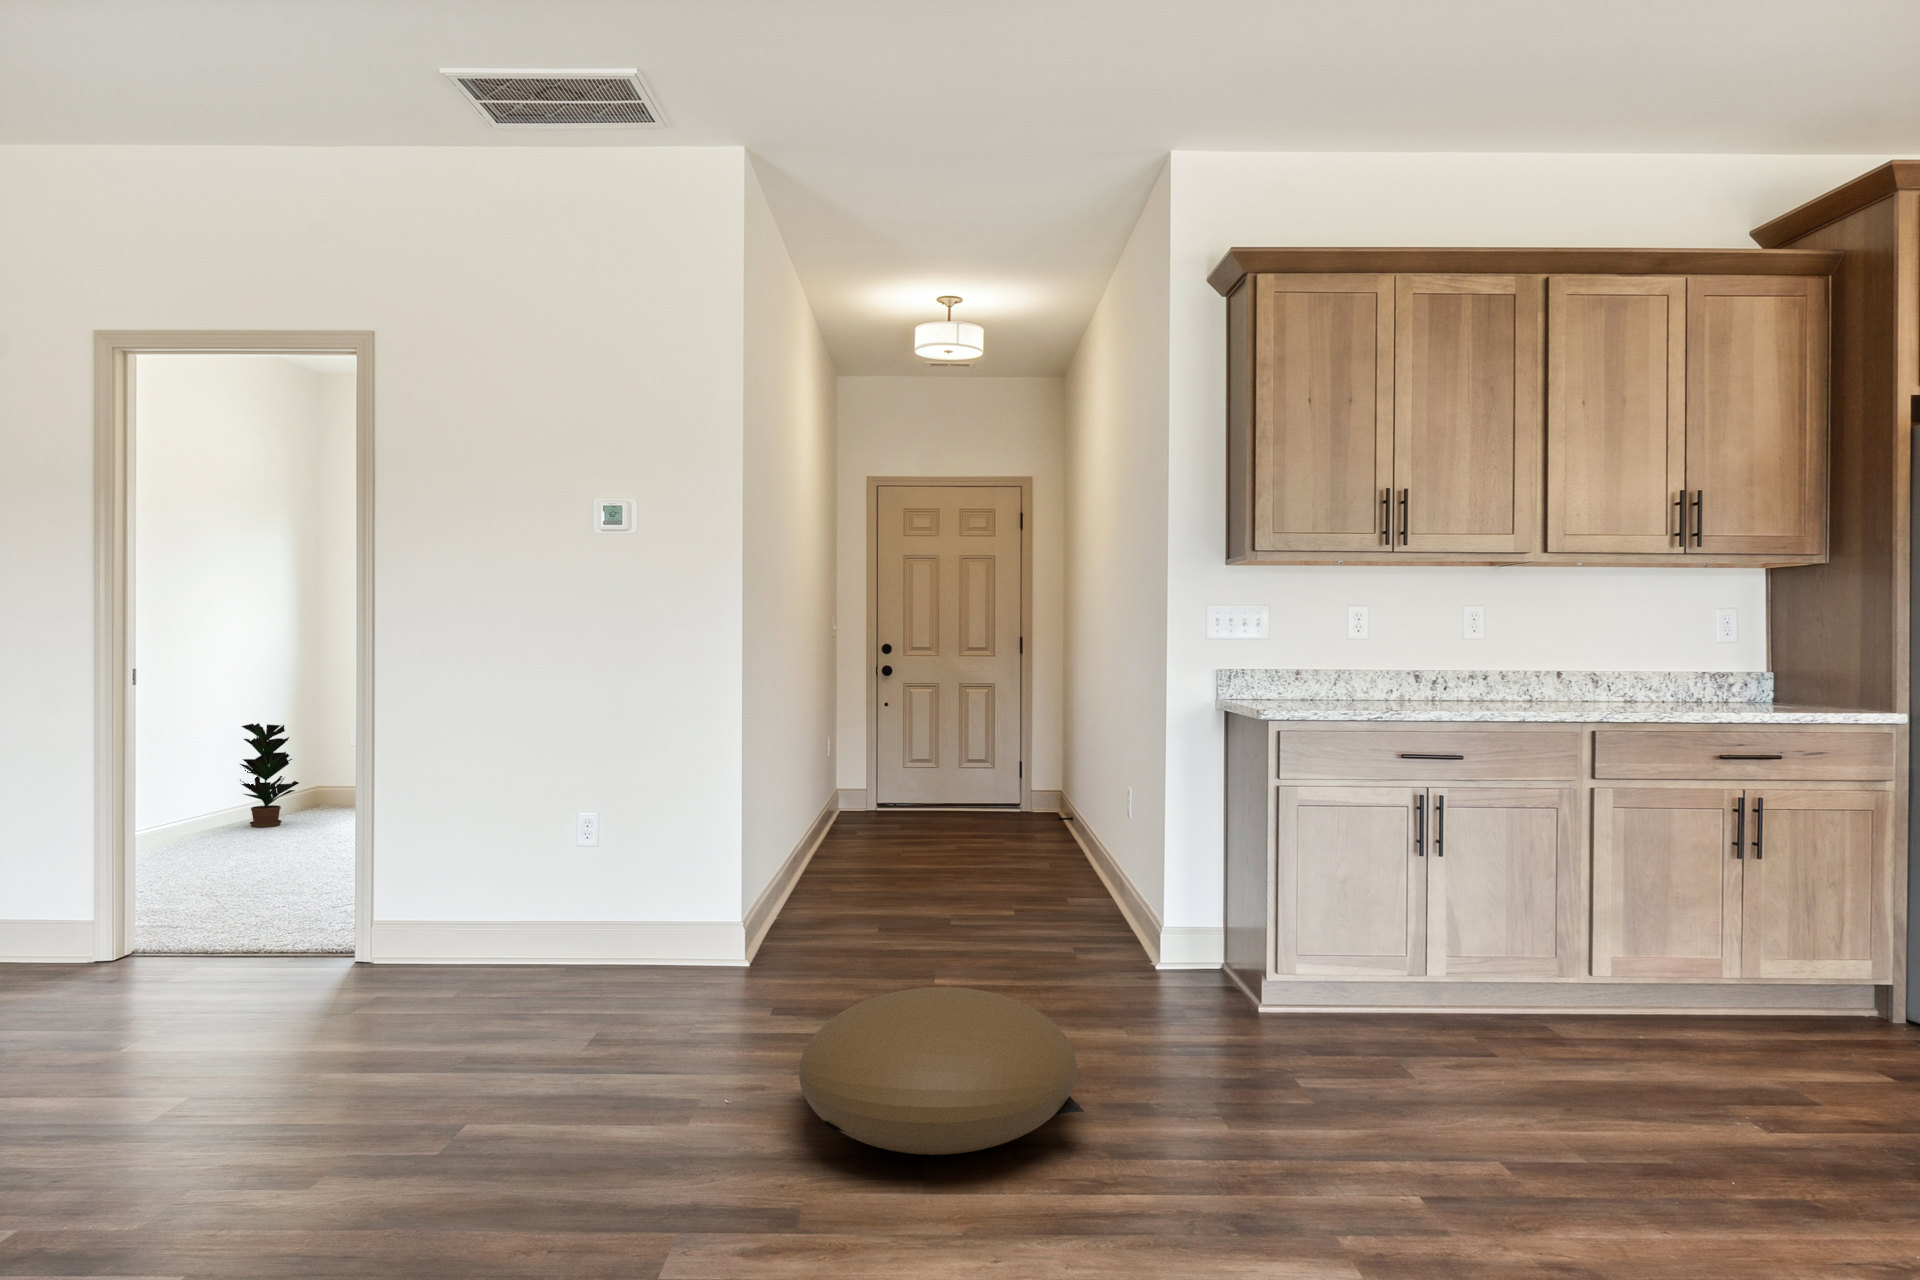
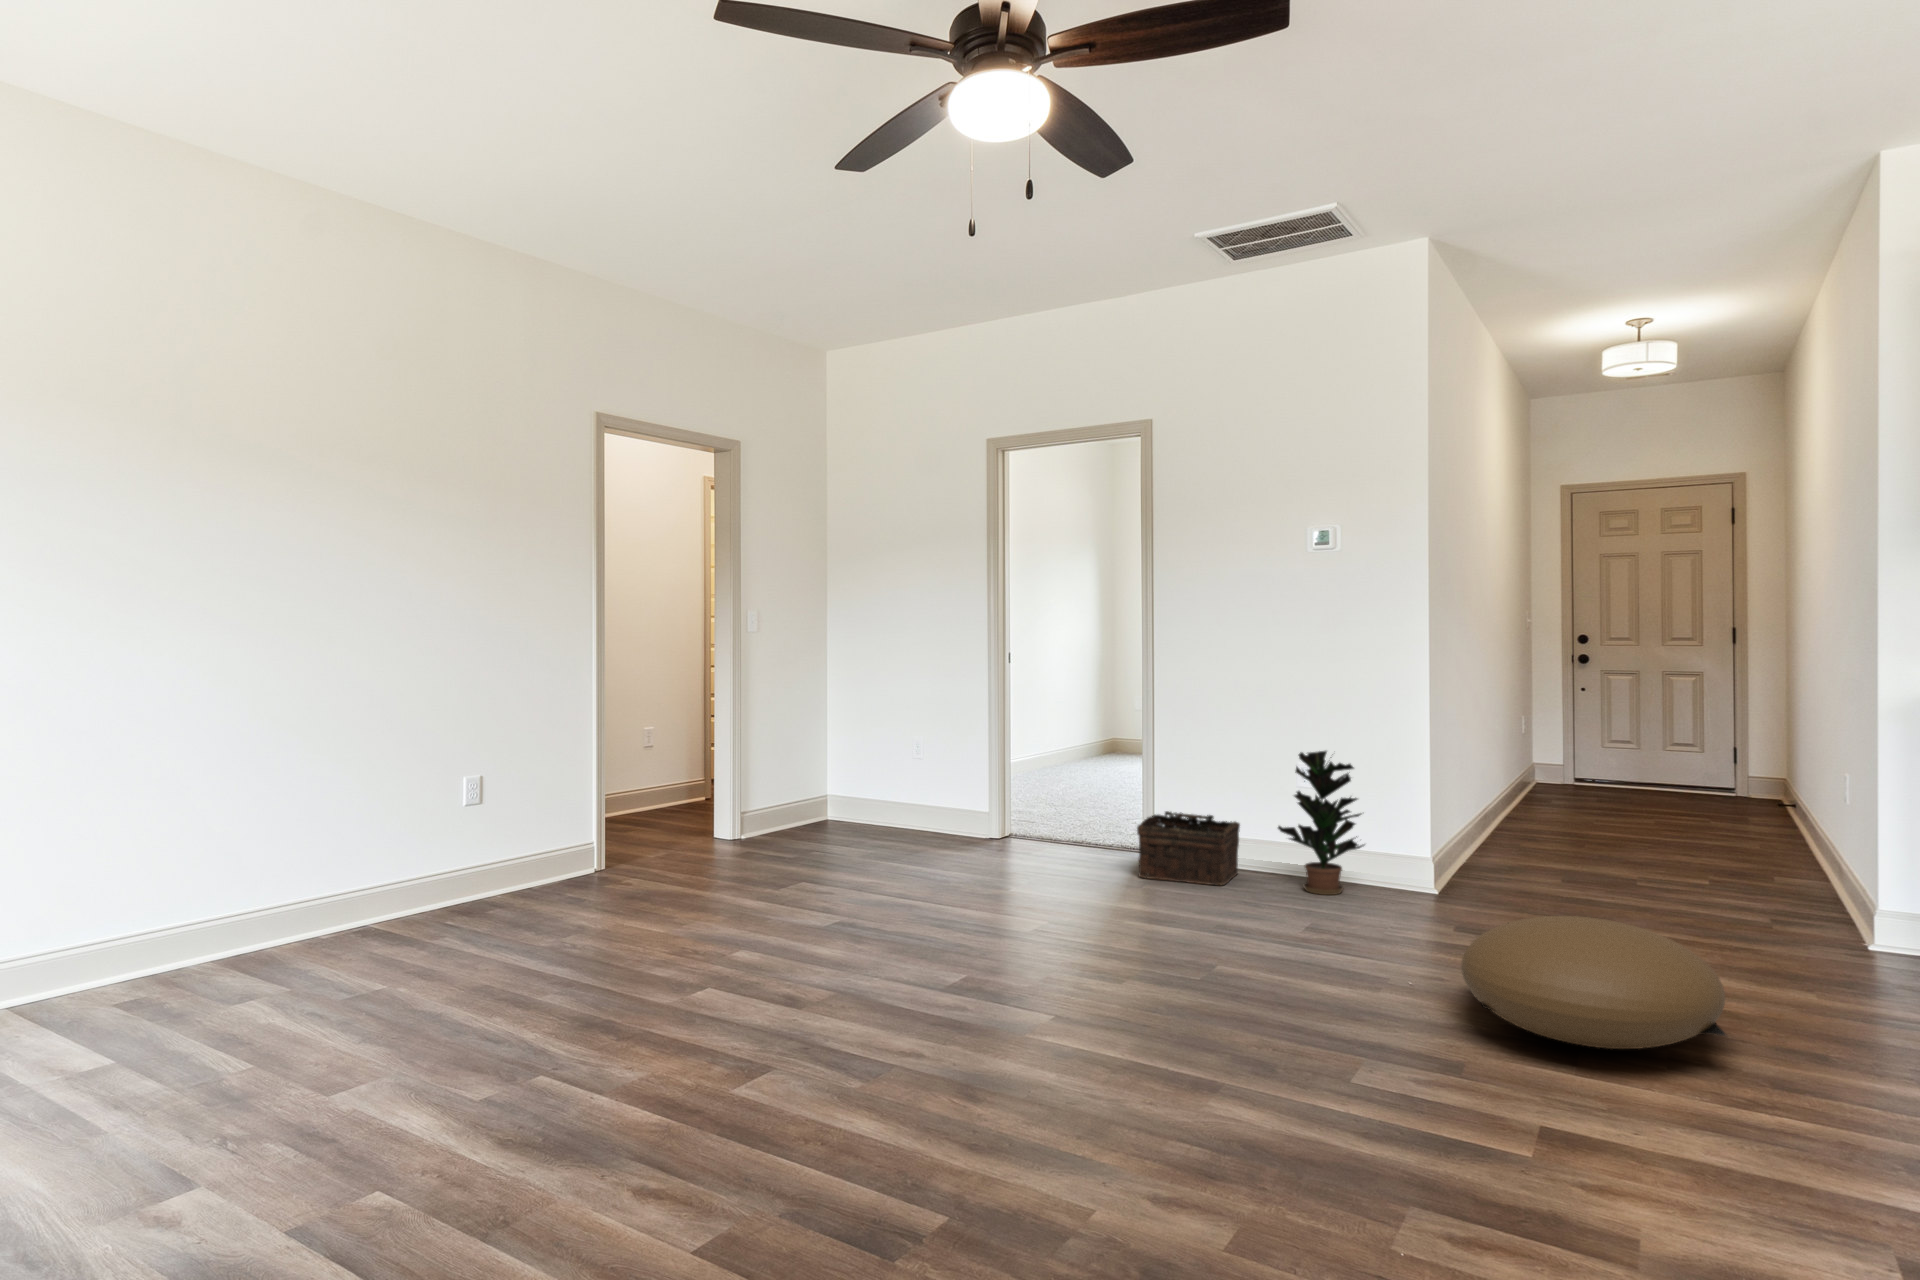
potted plant: present [240,723,299,827] -> present [1278,751,1364,895]
basket: none [344,894,499,997] -> present [1137,811,1240,886]

